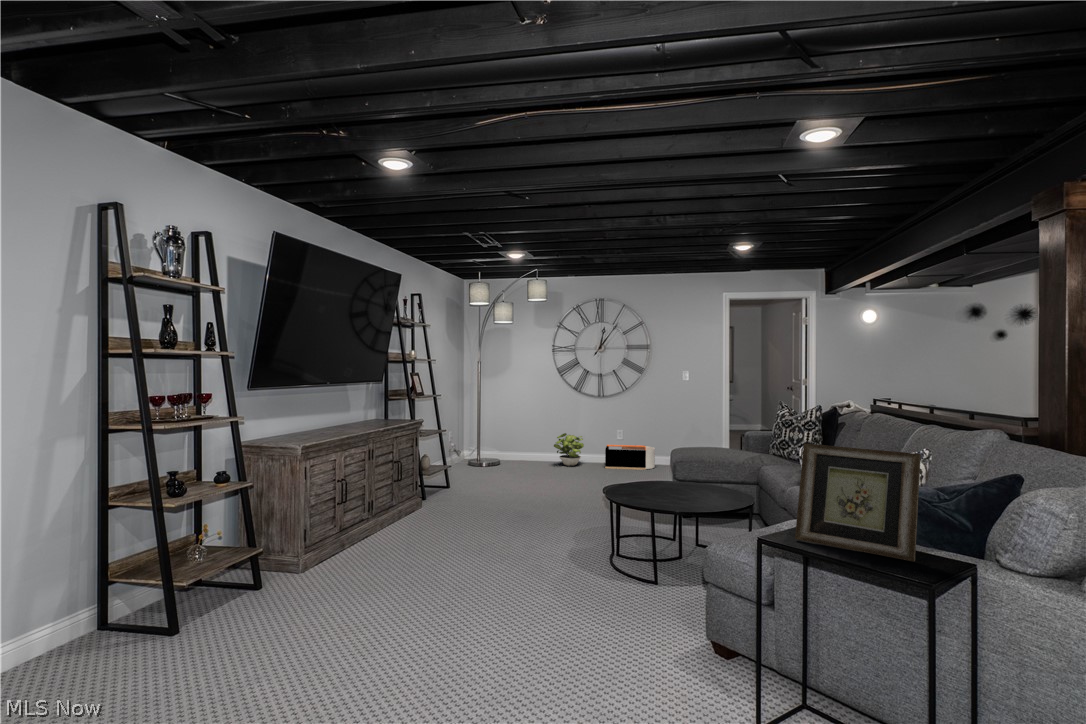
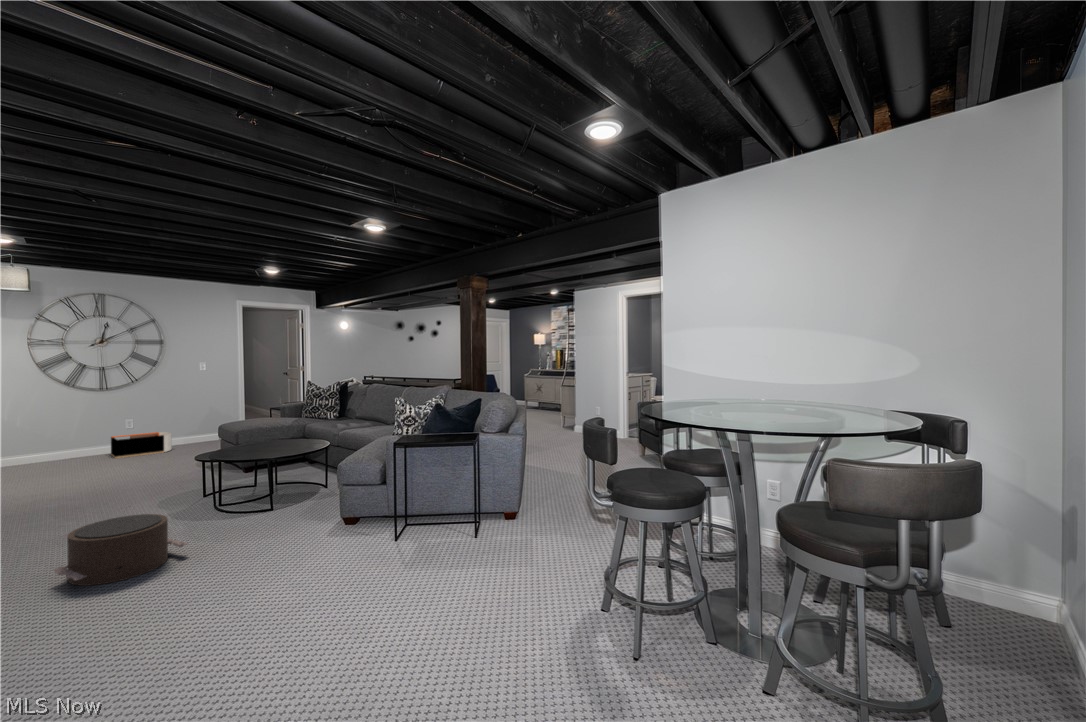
potted plant: present [554,433,584,466] -> none [40,430,82,464]
picture frame: present [795,443,921,562] -> none [423,388,474,435]
pouf: none [406,546,513,623] -> present [54,514,188,586]

